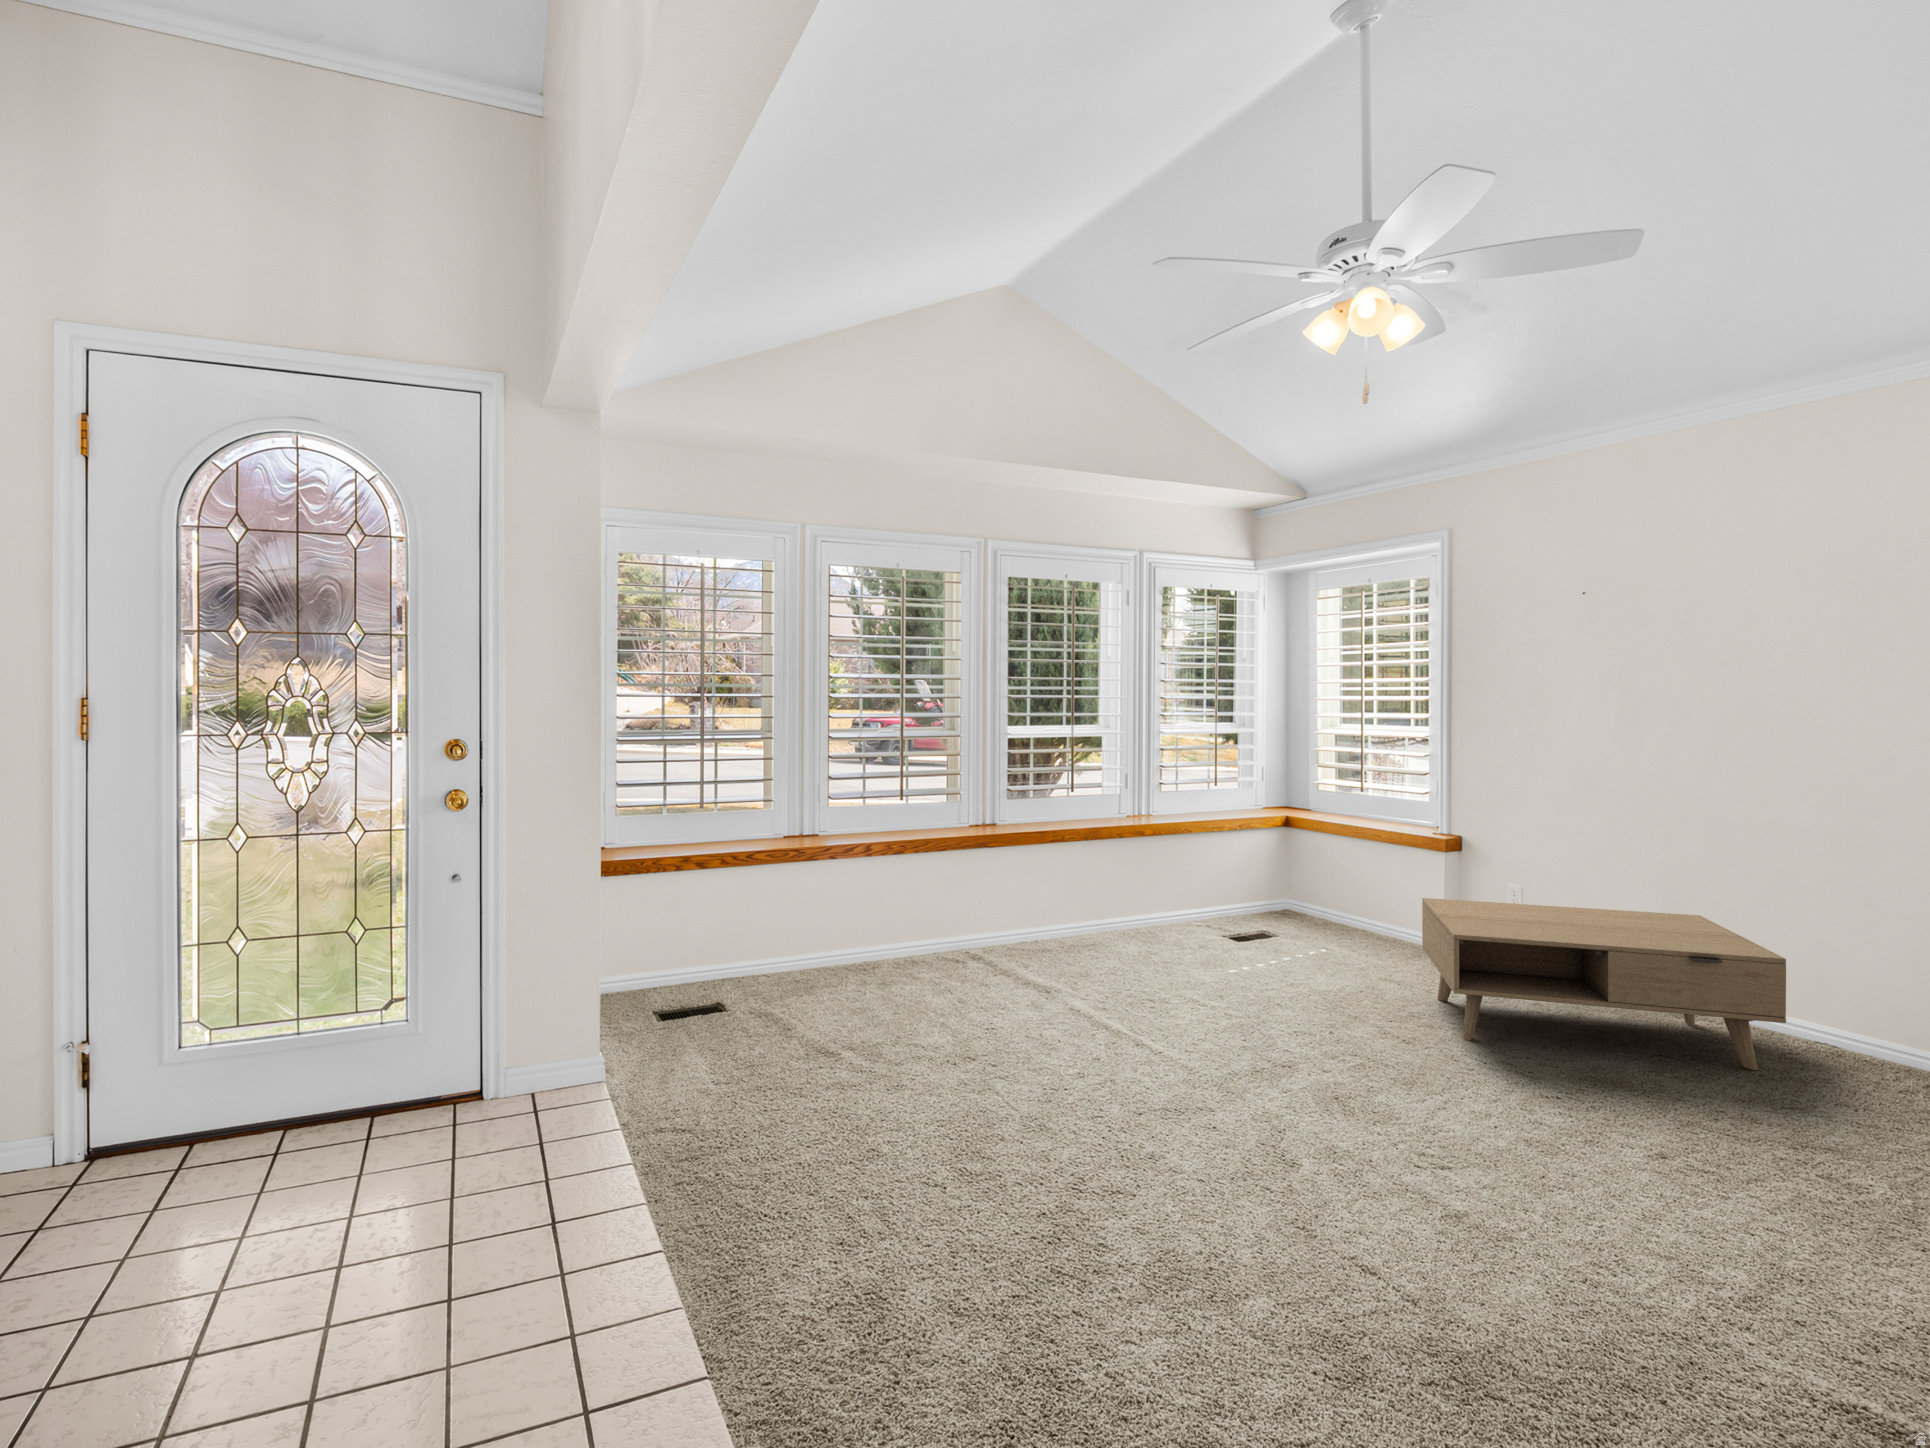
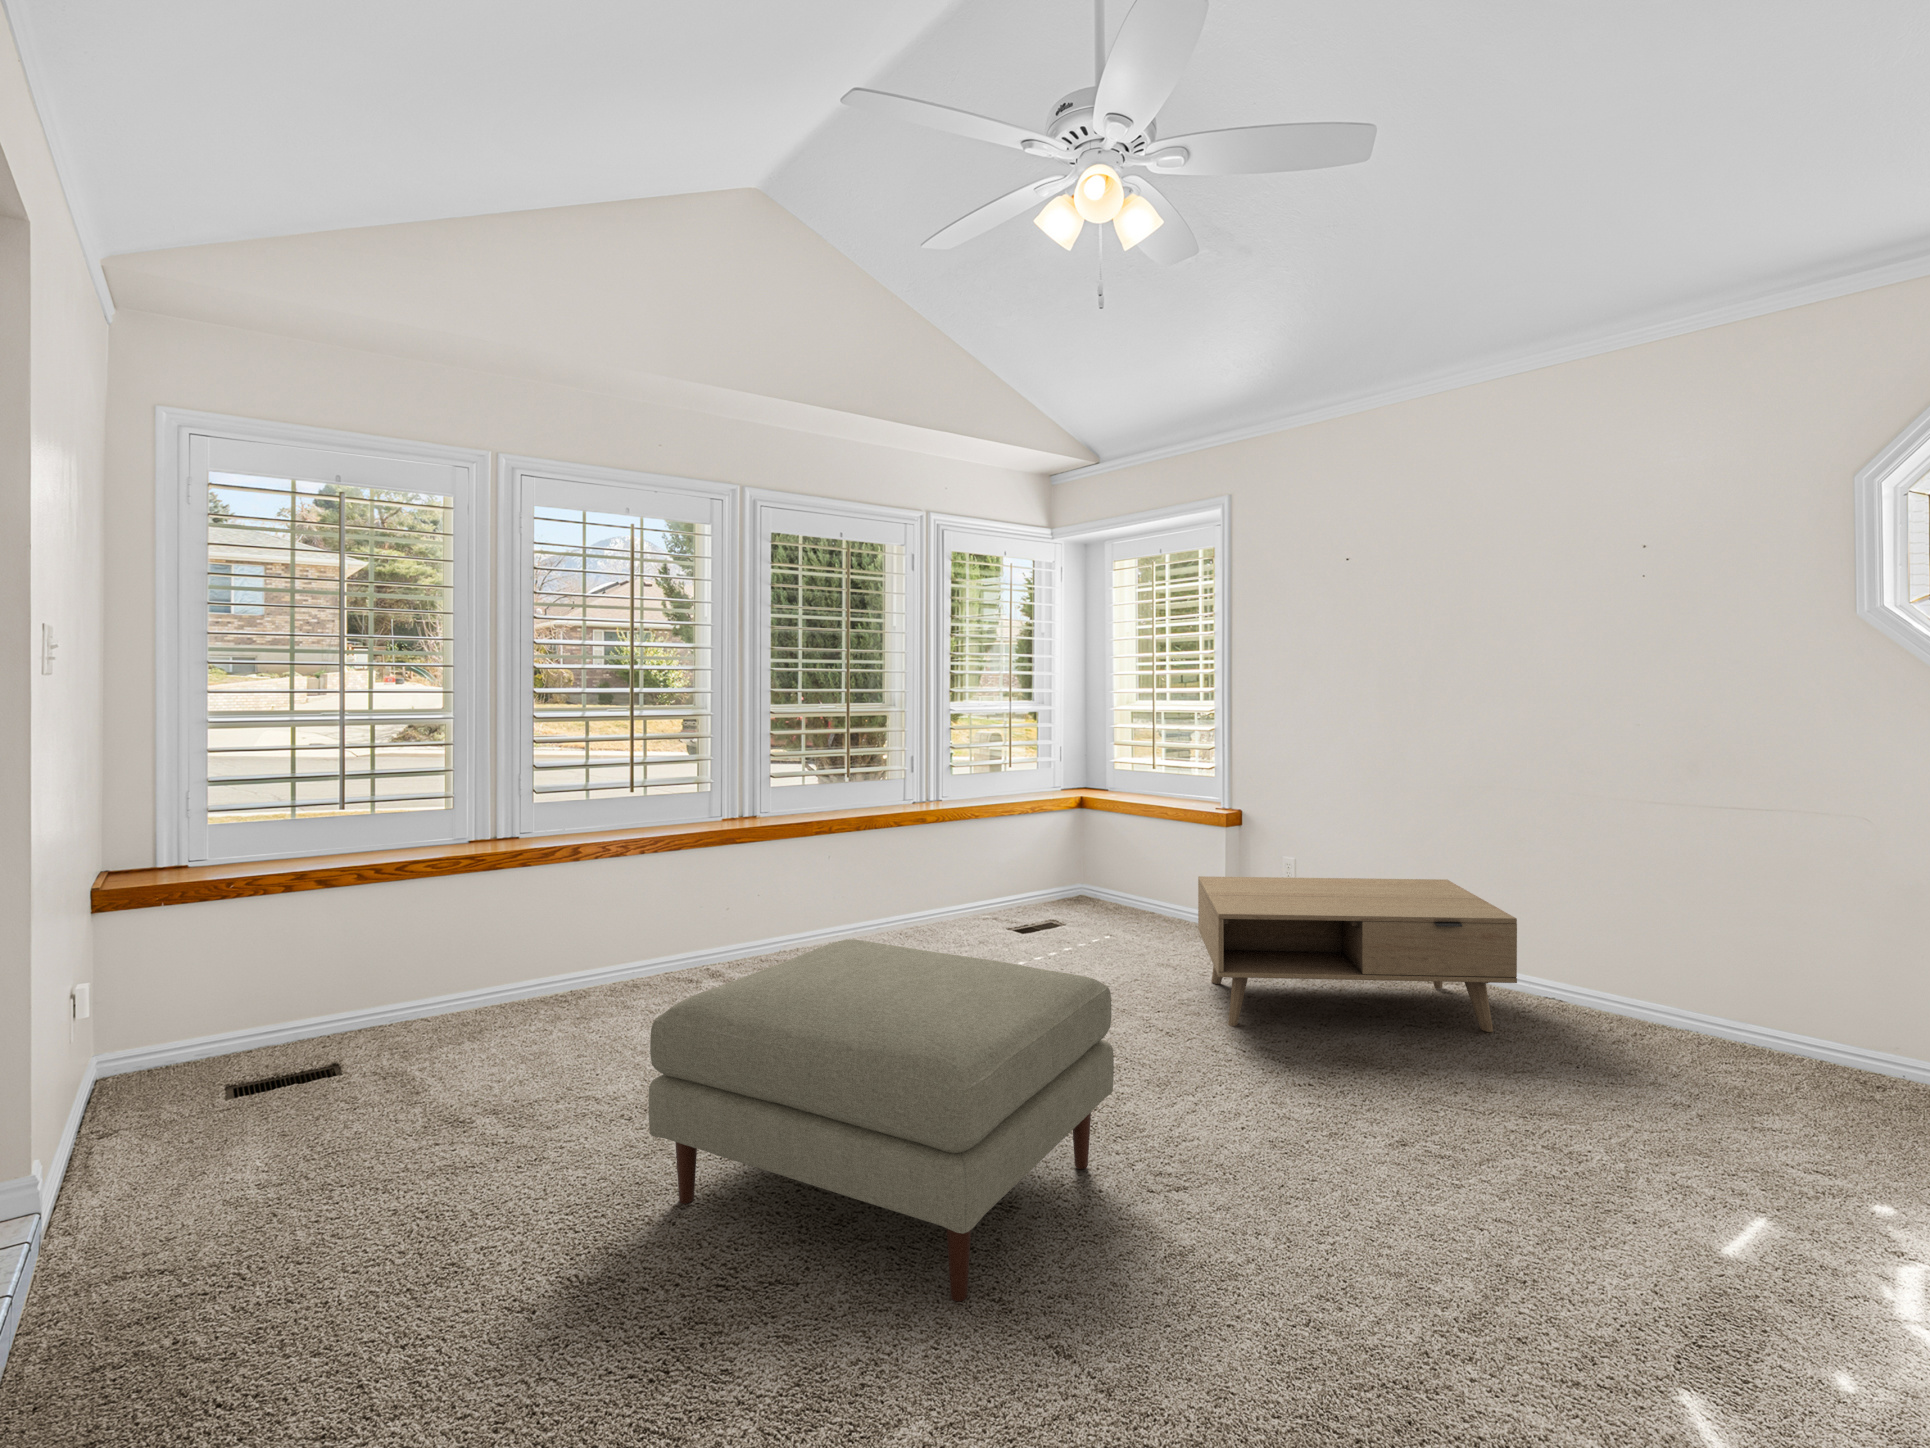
ottoman: none [998,935,1376,1224] -> present [649,940,1114,1302]

